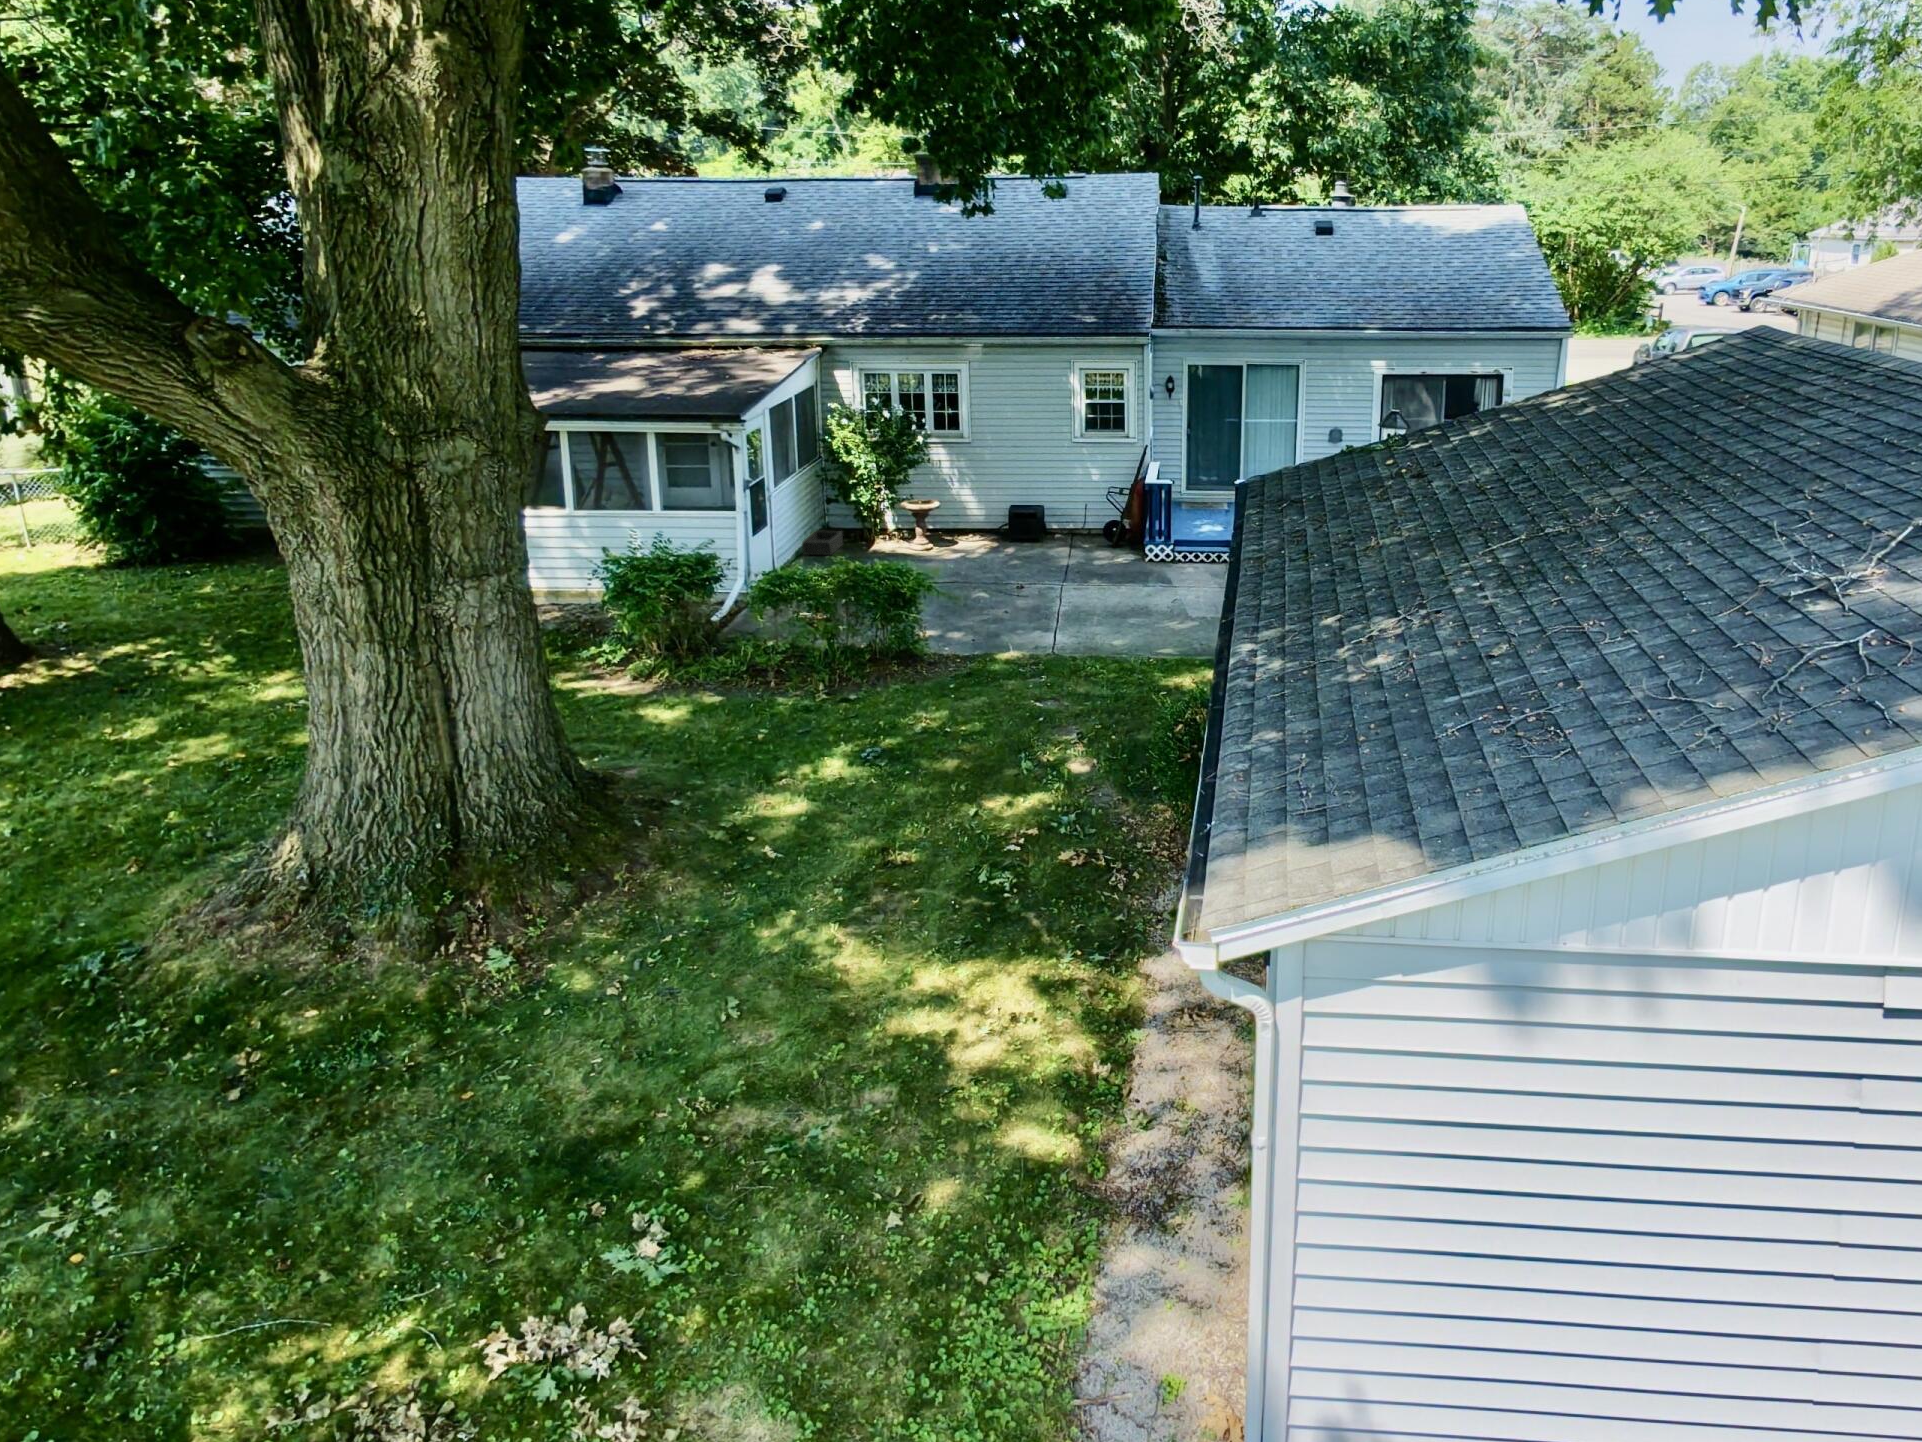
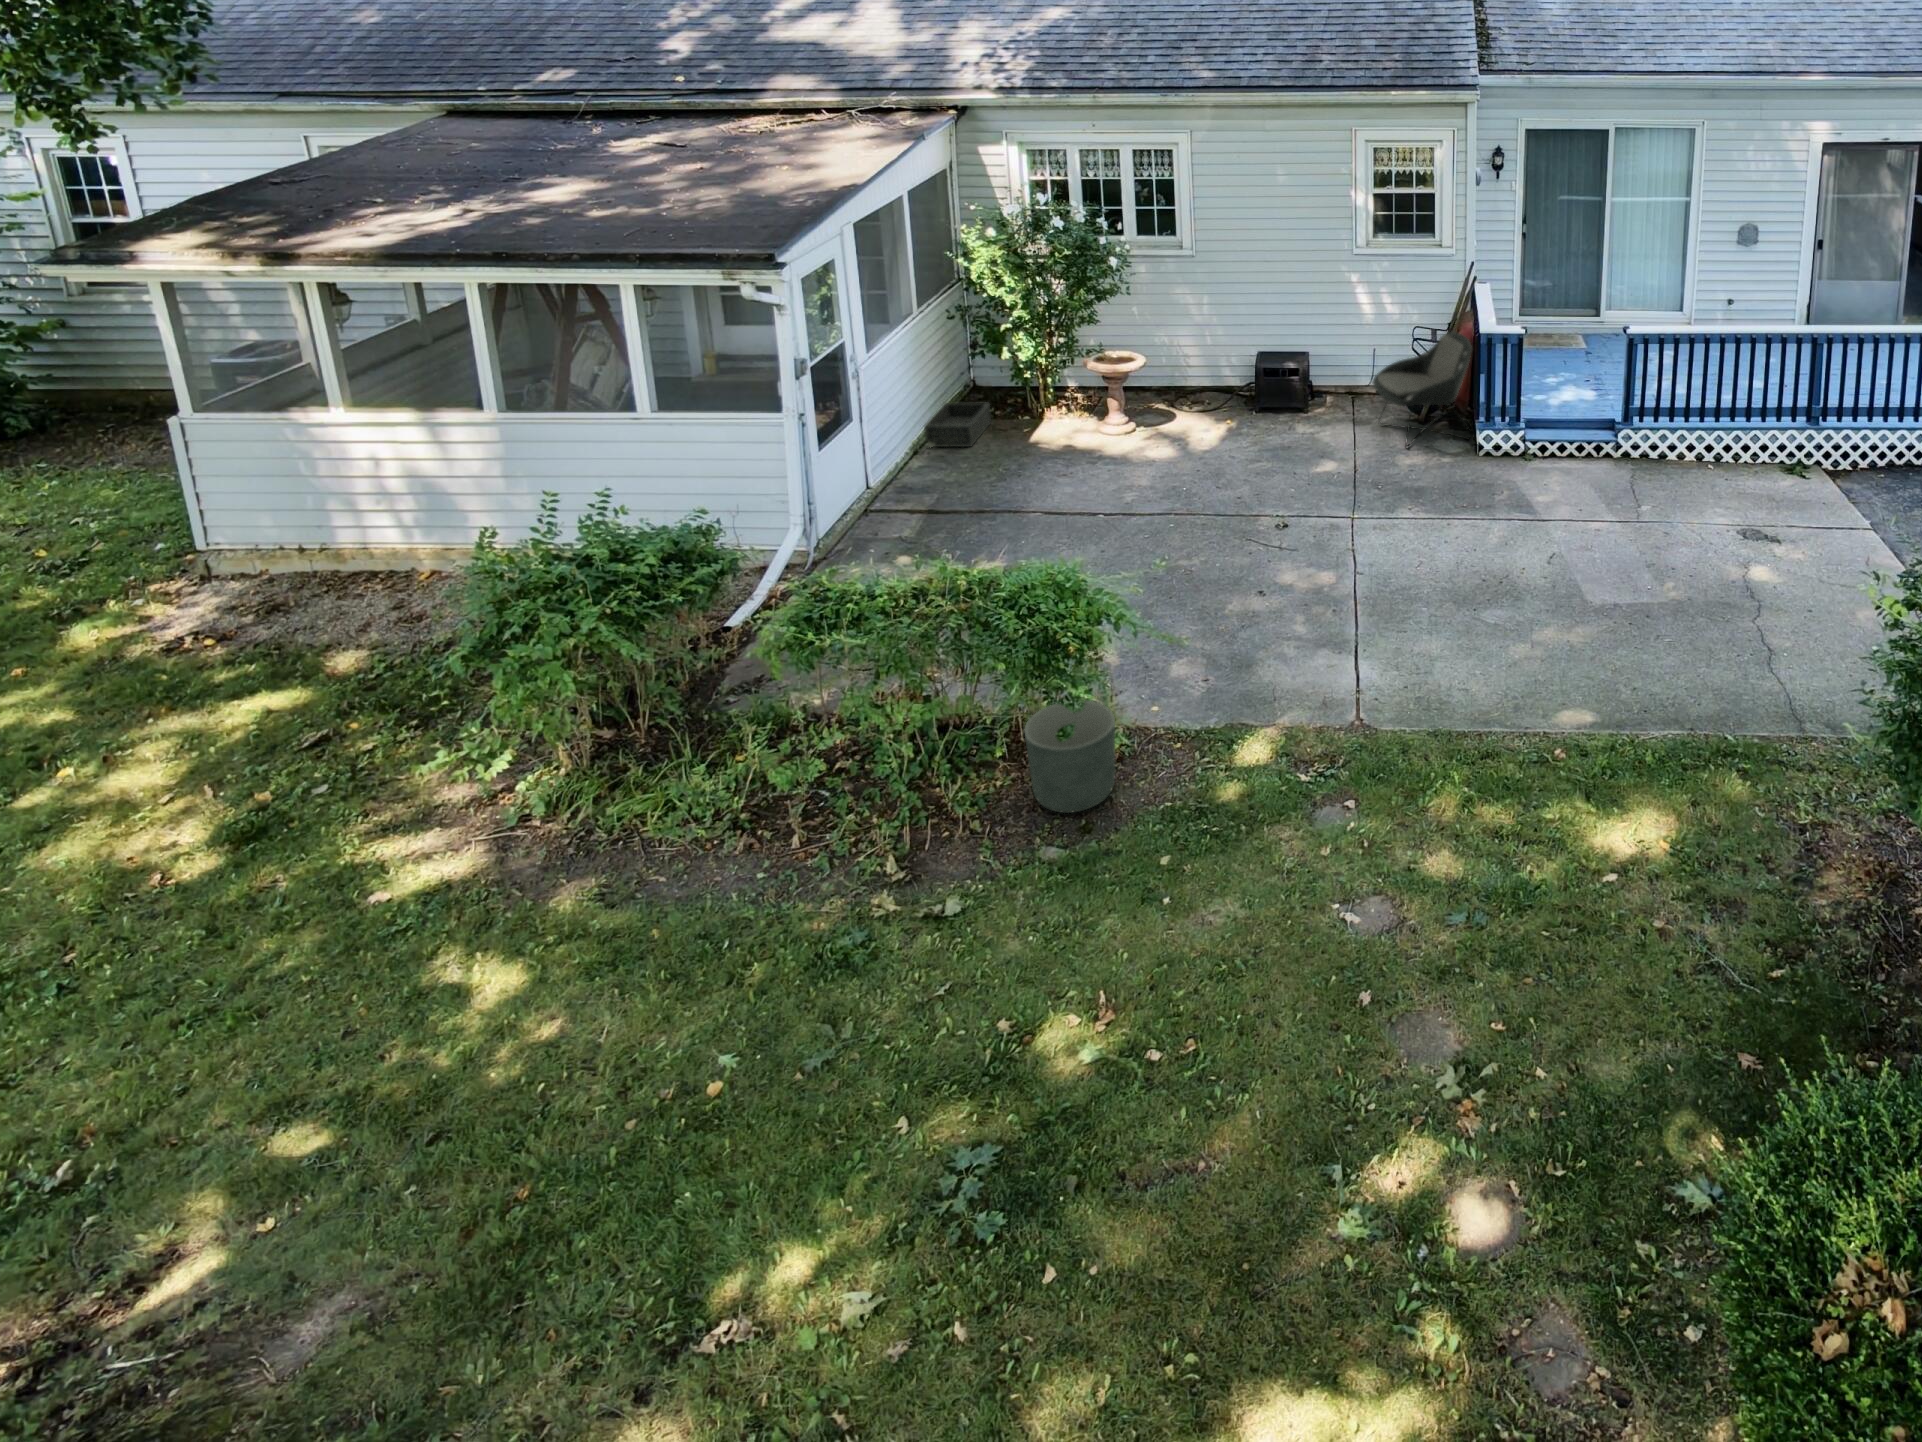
lounge chair: none [1080,489,1141,559] -> present [1373,332,1472,448]
planter: none [859,643,905,694] -> present [1025,701,1115,813]

